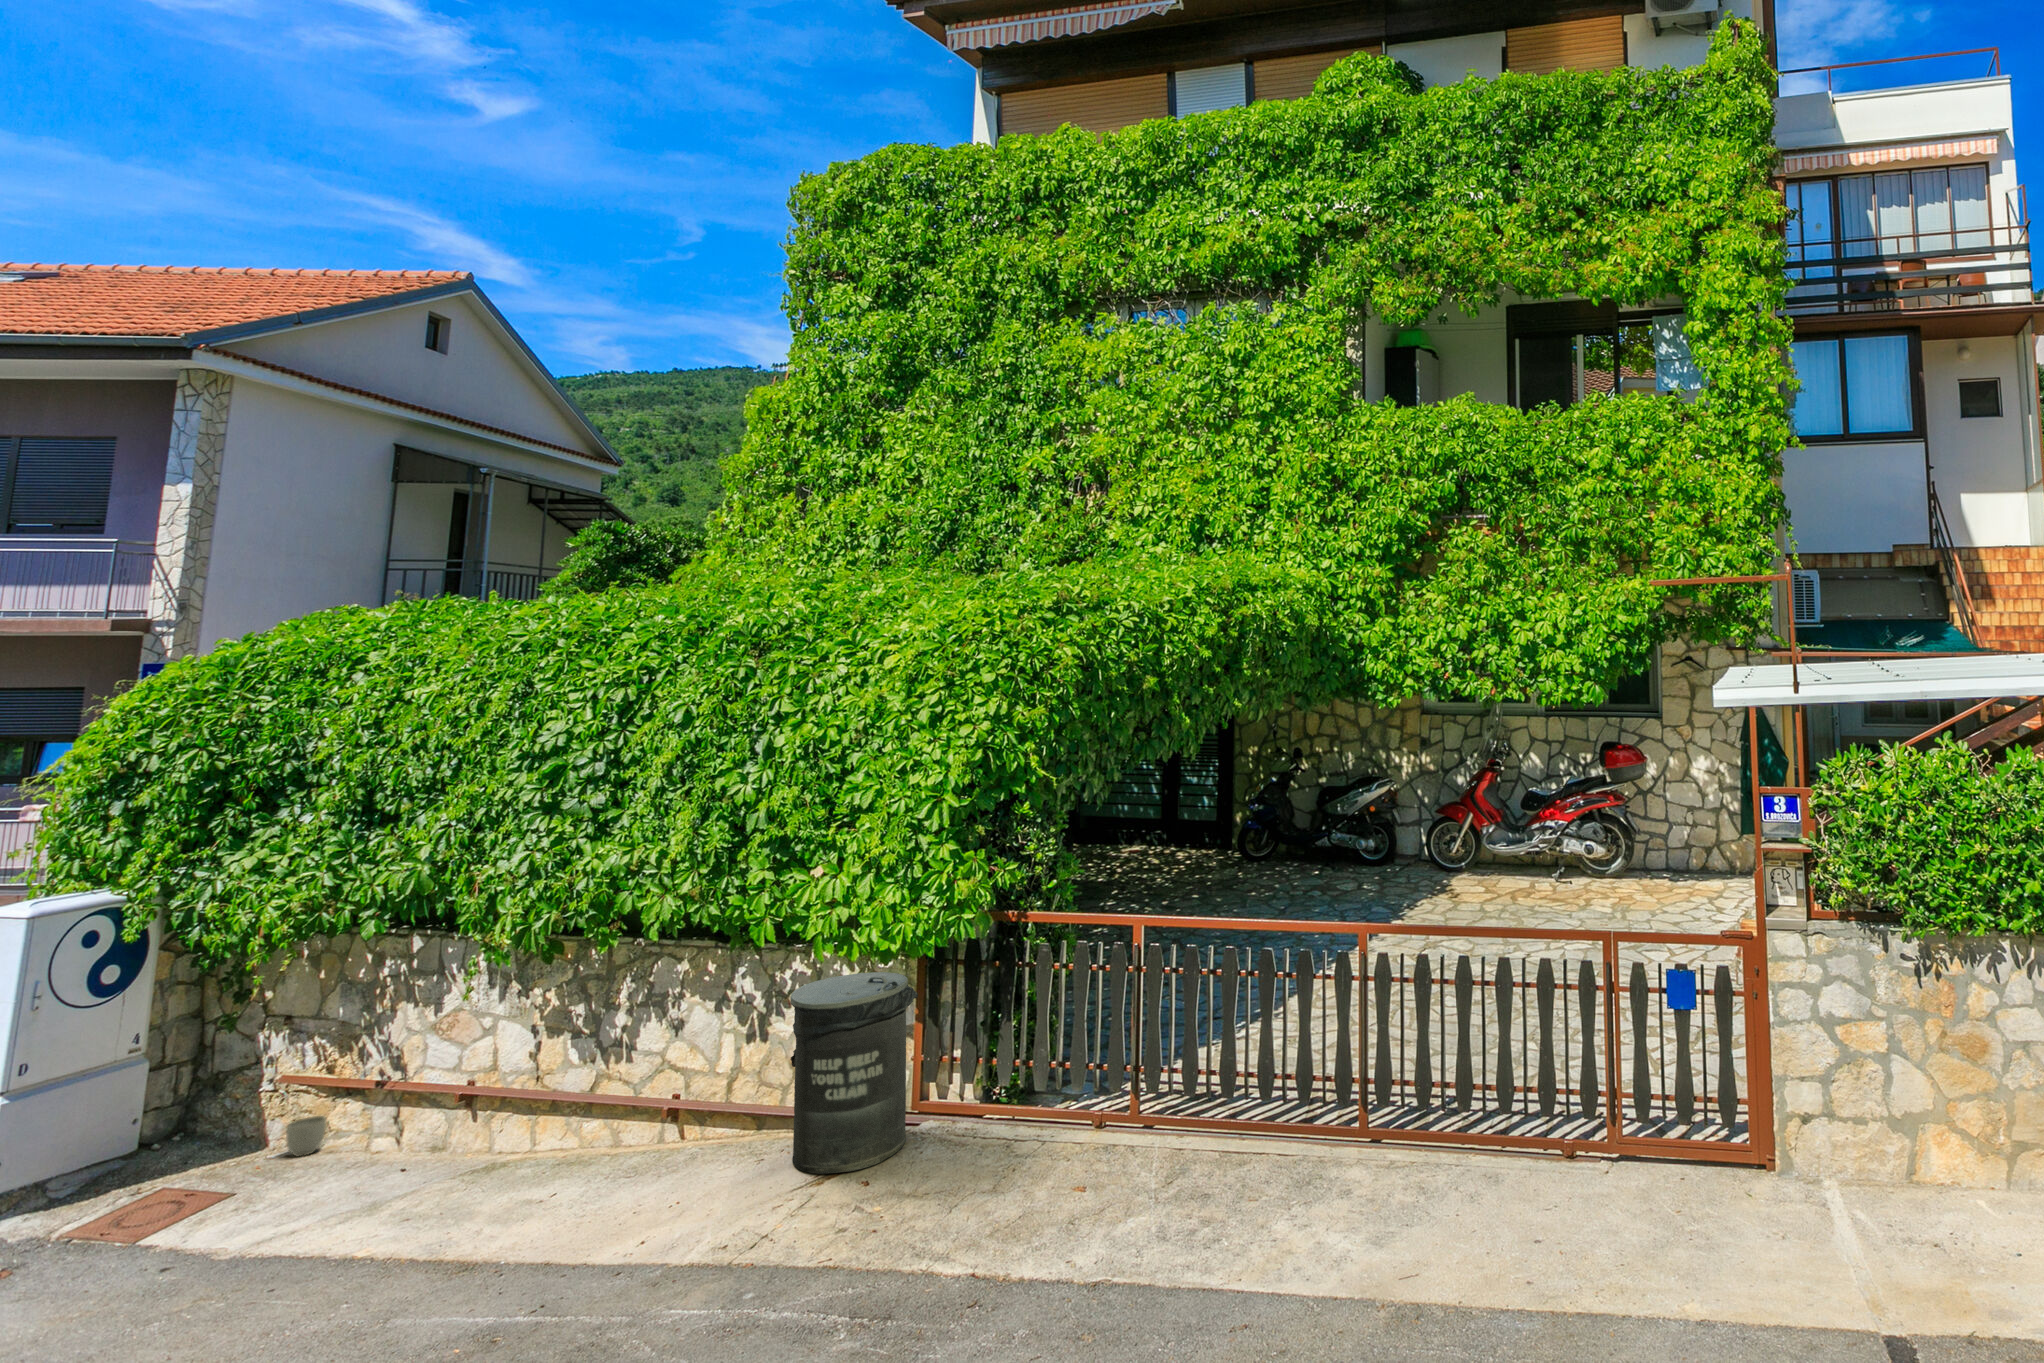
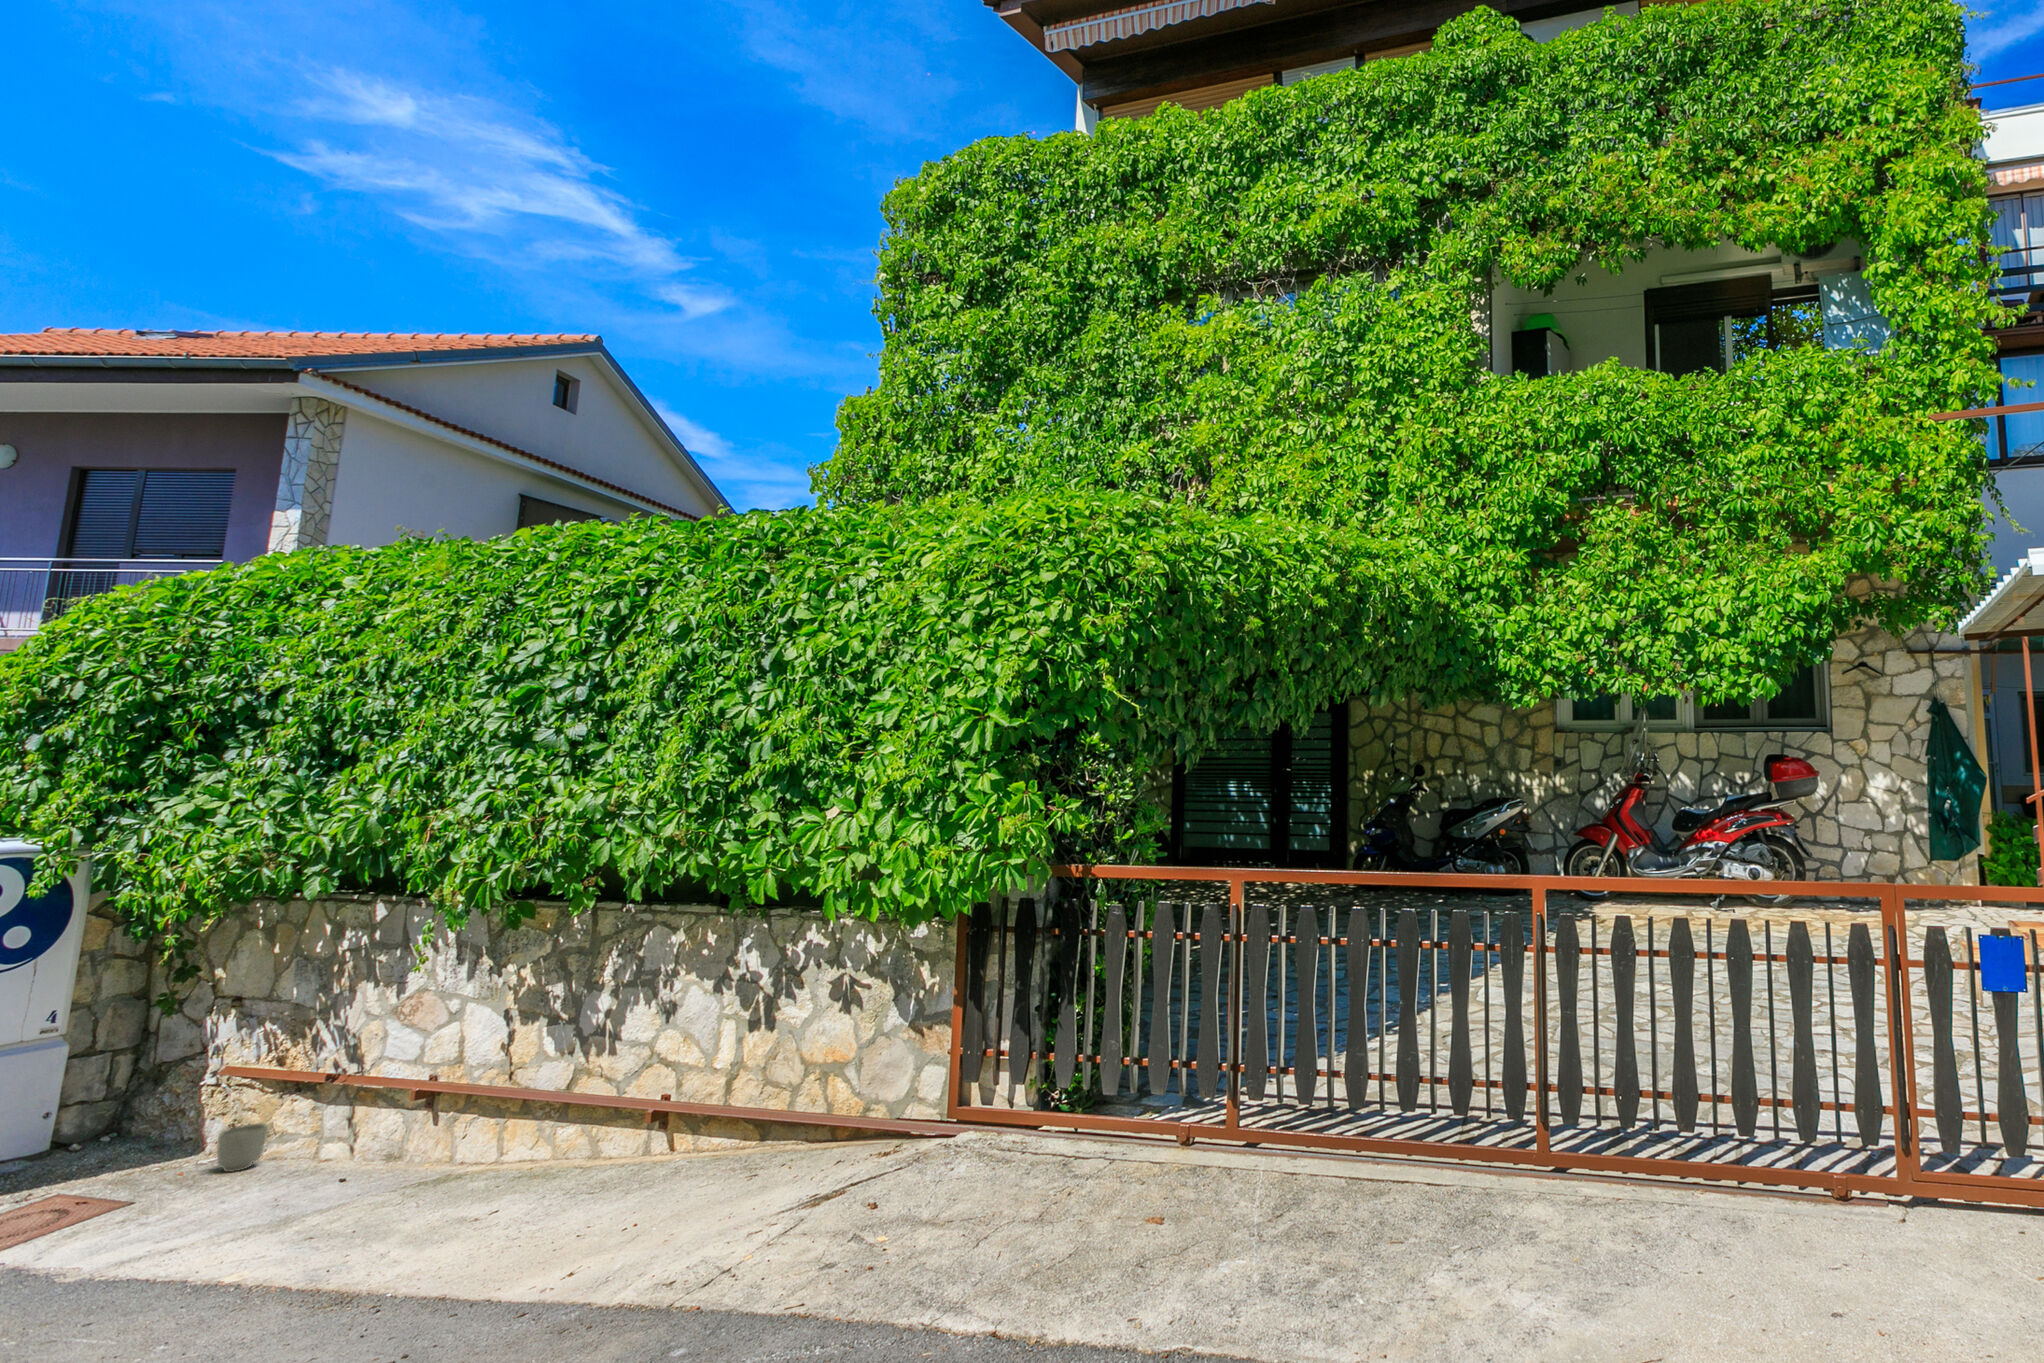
trash can: present [790,972,918,1174] -> none [775,946,948,1204]

